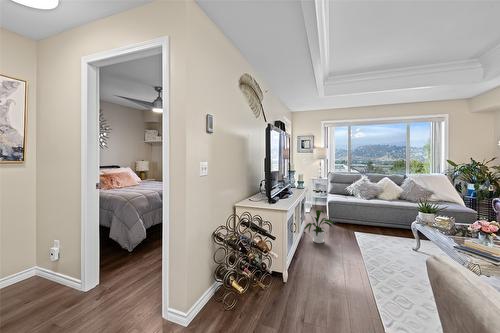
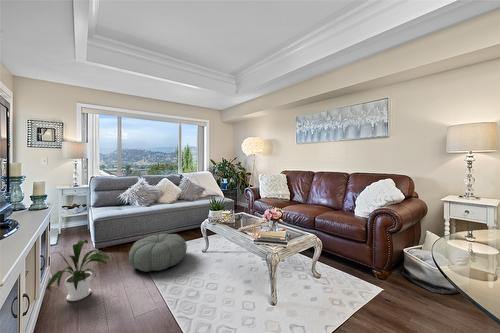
pouf: none [348,221,396,248] -> present [129,234,187,272]

